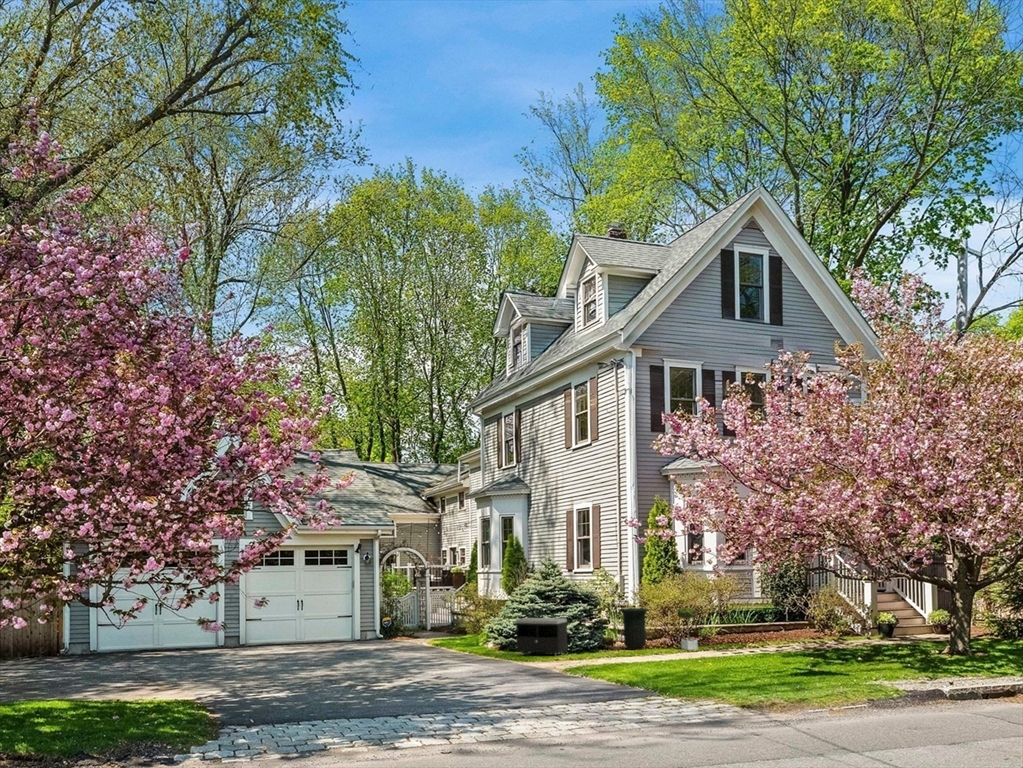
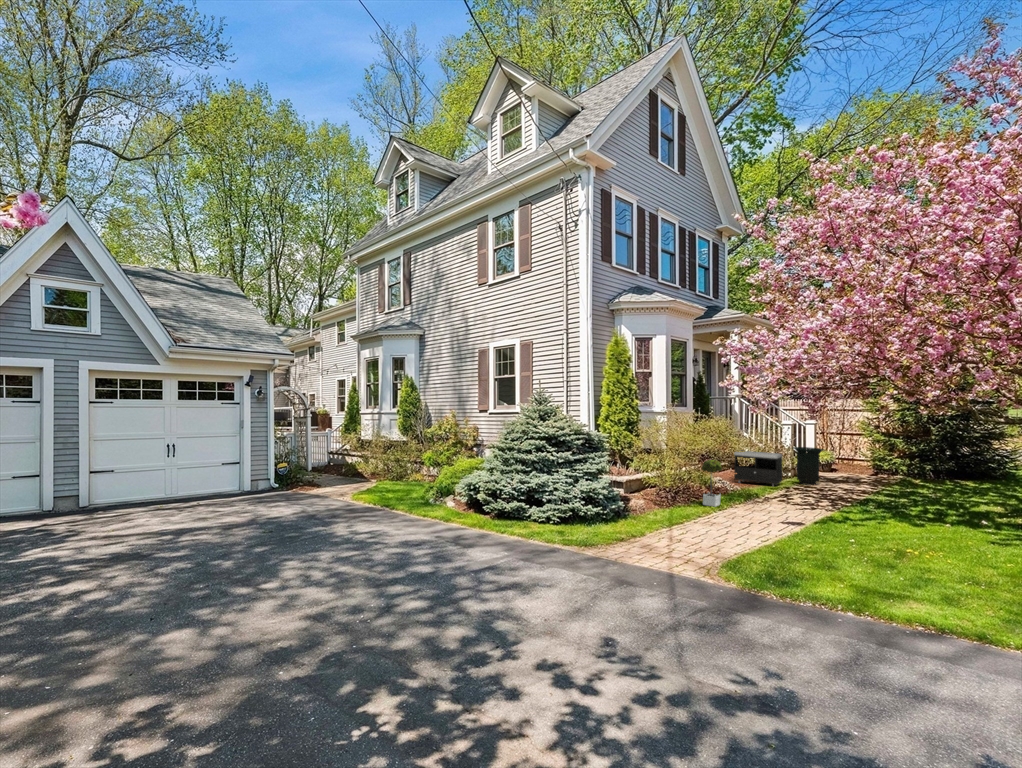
trash can: present [619,608,650,650] -> present [793,447,824,485]
storage bench: present [515,618,568,656] -> present [734,451,782,486]

